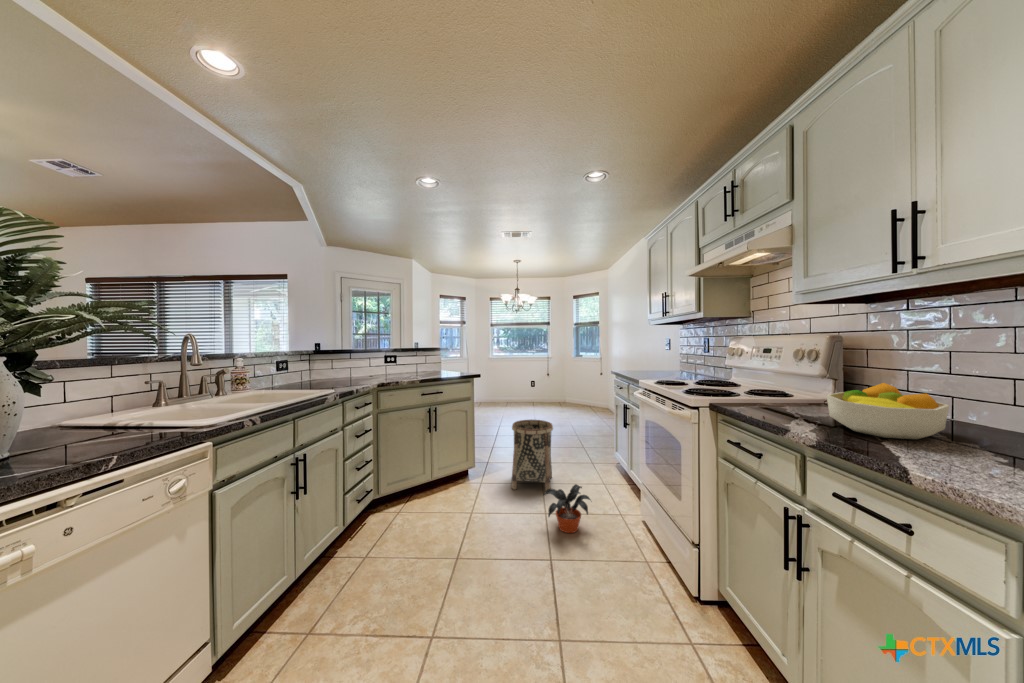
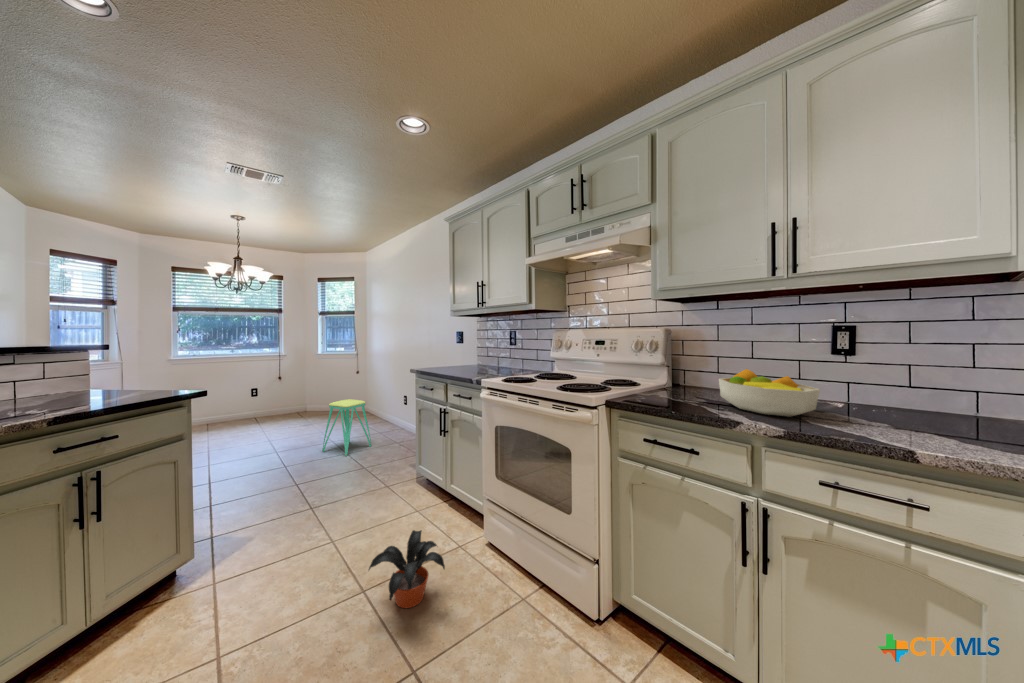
stool: none [561,393,596,437] -> present [322,399,371,456]
basket: present [511,420,553,491] -> none [281,448,353,571]

